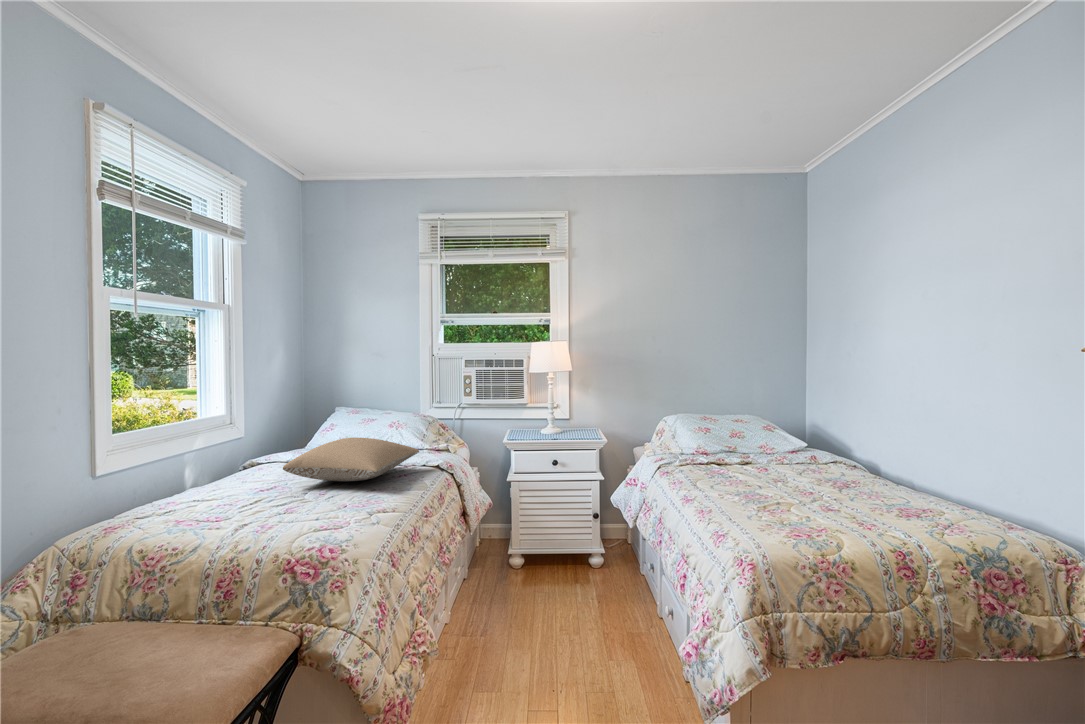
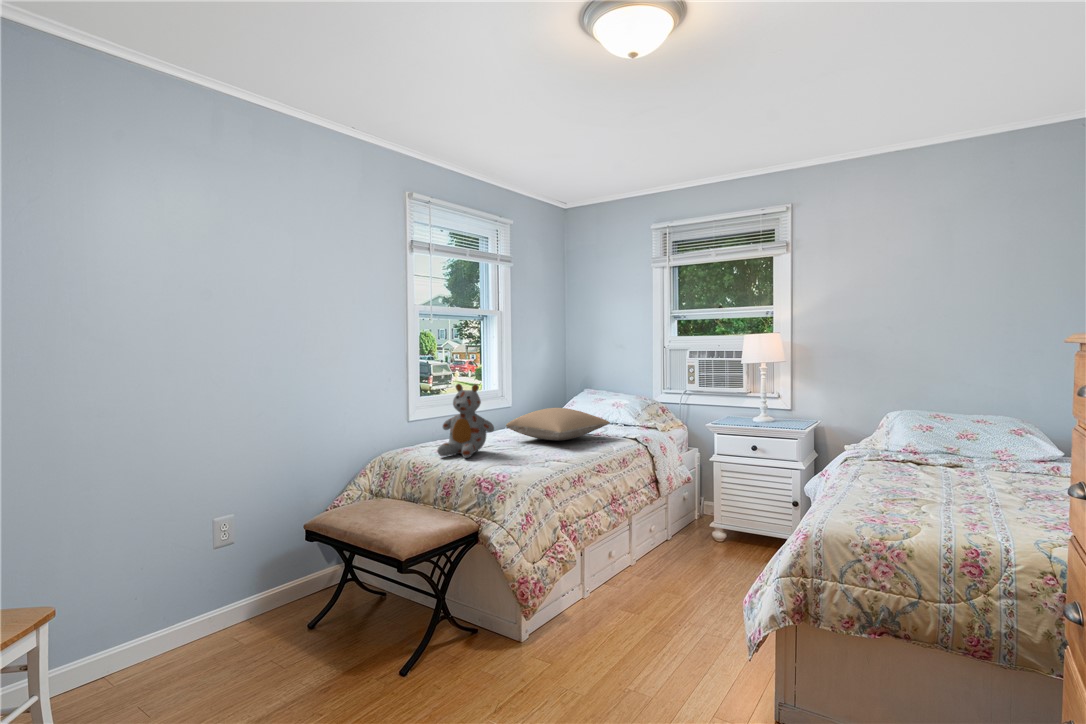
stuffed bear: none [186,414,282,531] -> present [437,384,494,458]

